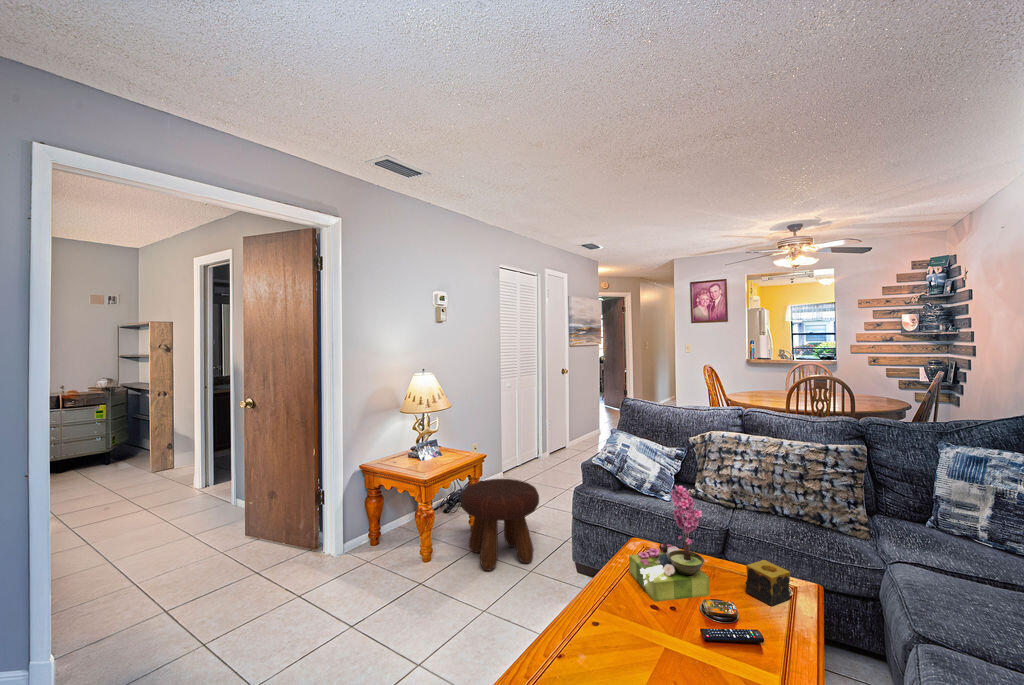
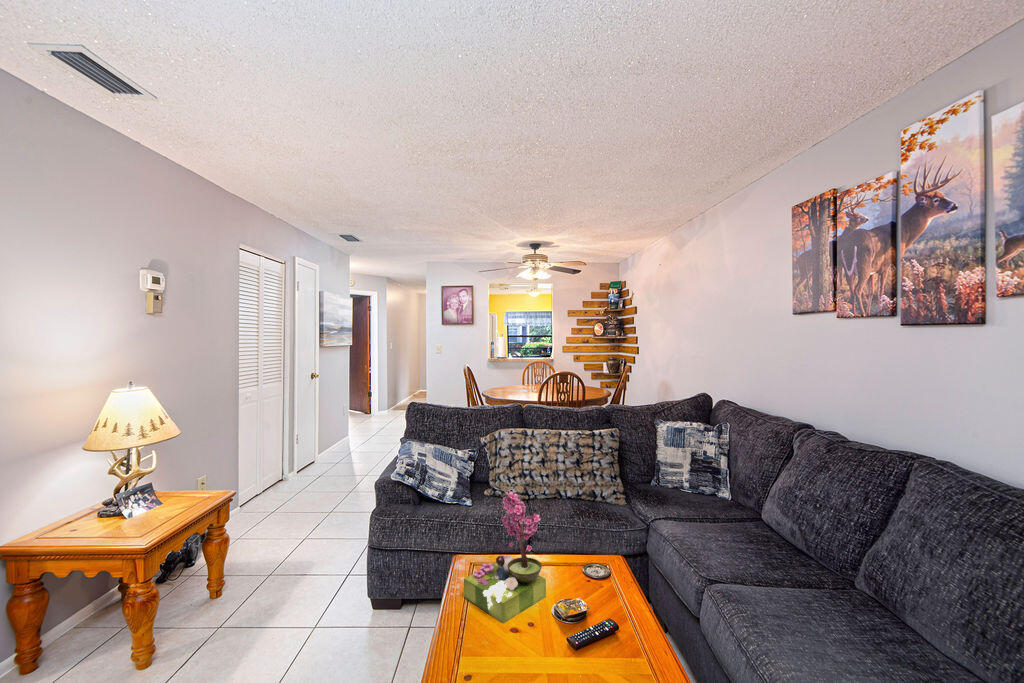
footstool: present [461,479,539,571] -> none [205,516,321,646]
candle: present [746,560,790,606] -> none [572,547,606,589]

